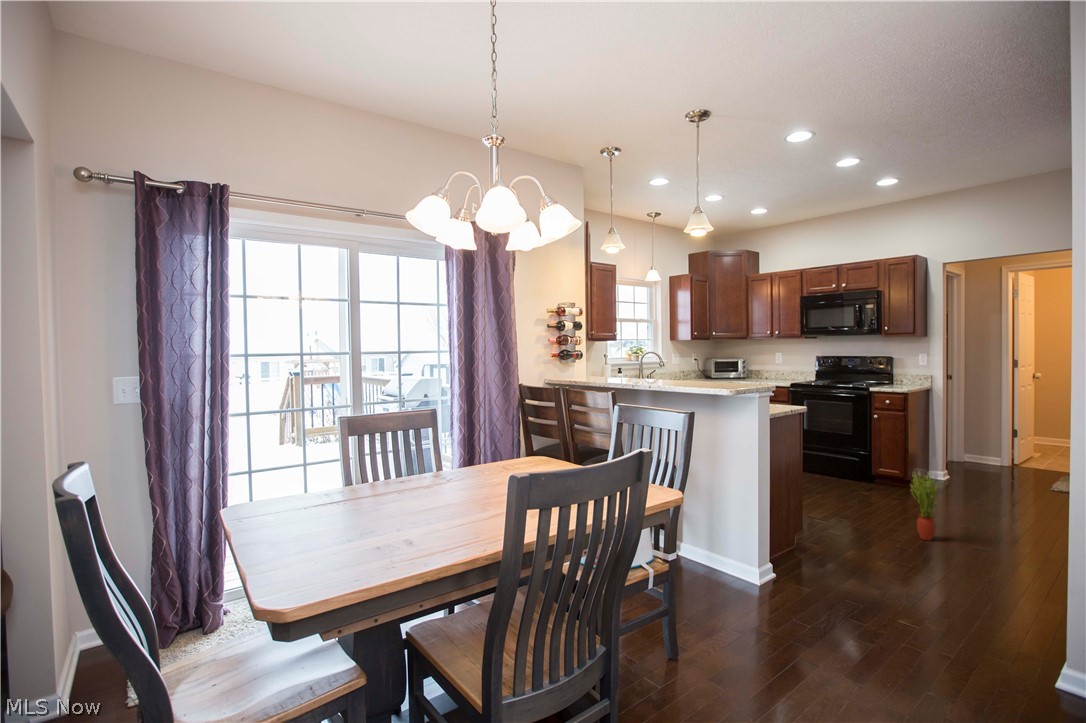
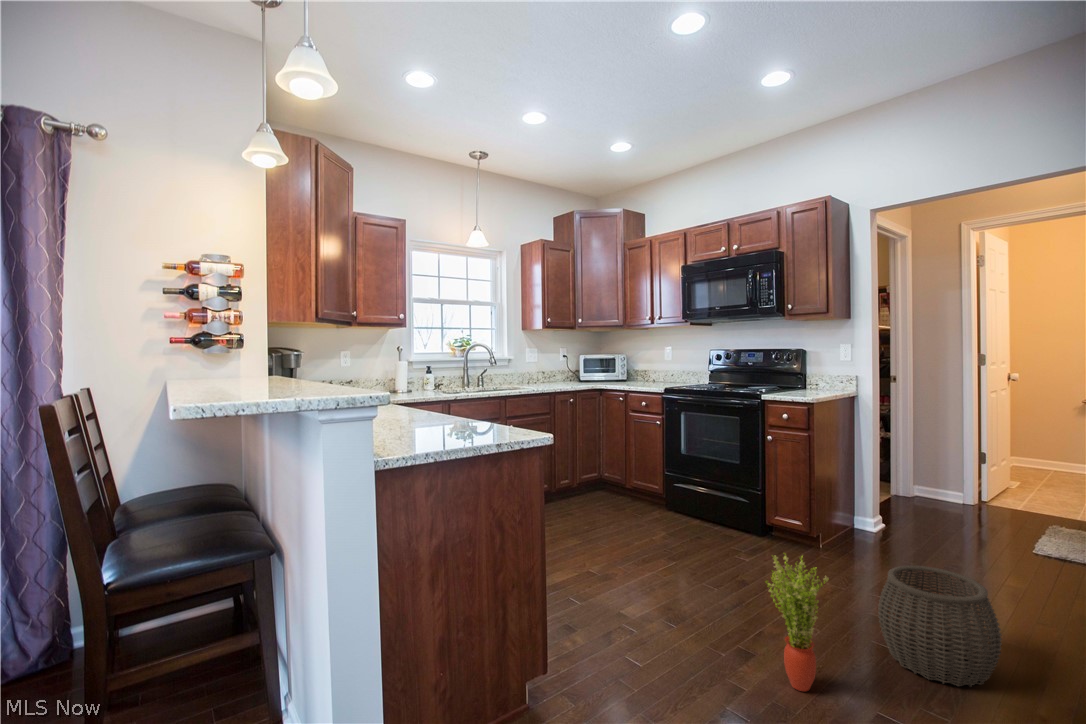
woven basket: none [963,483,1032,539] -> present [878,565,1002,687]

